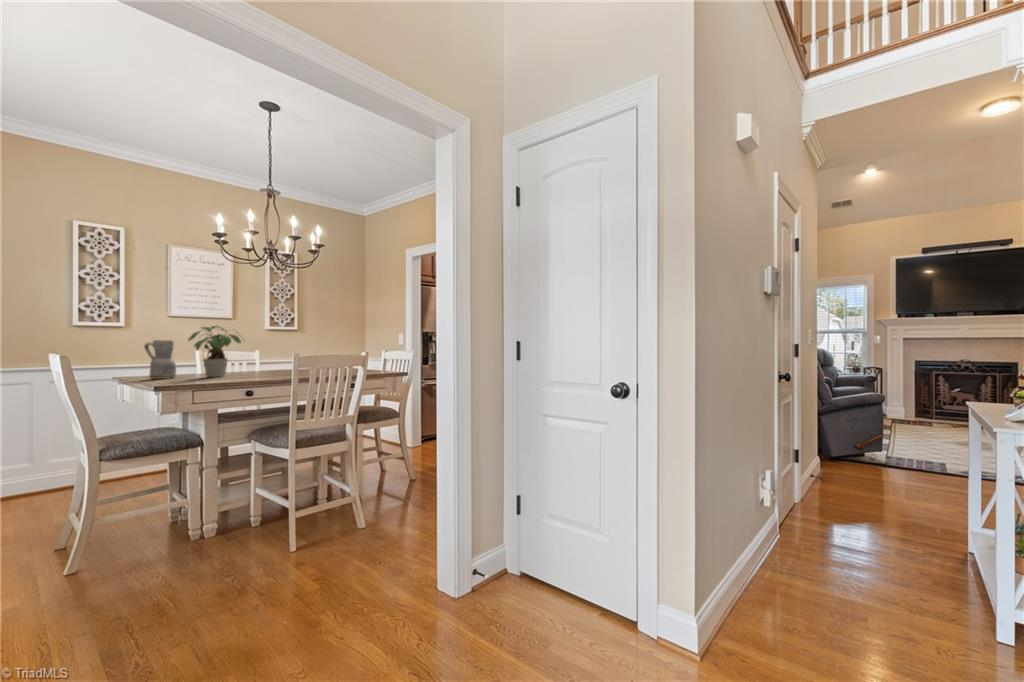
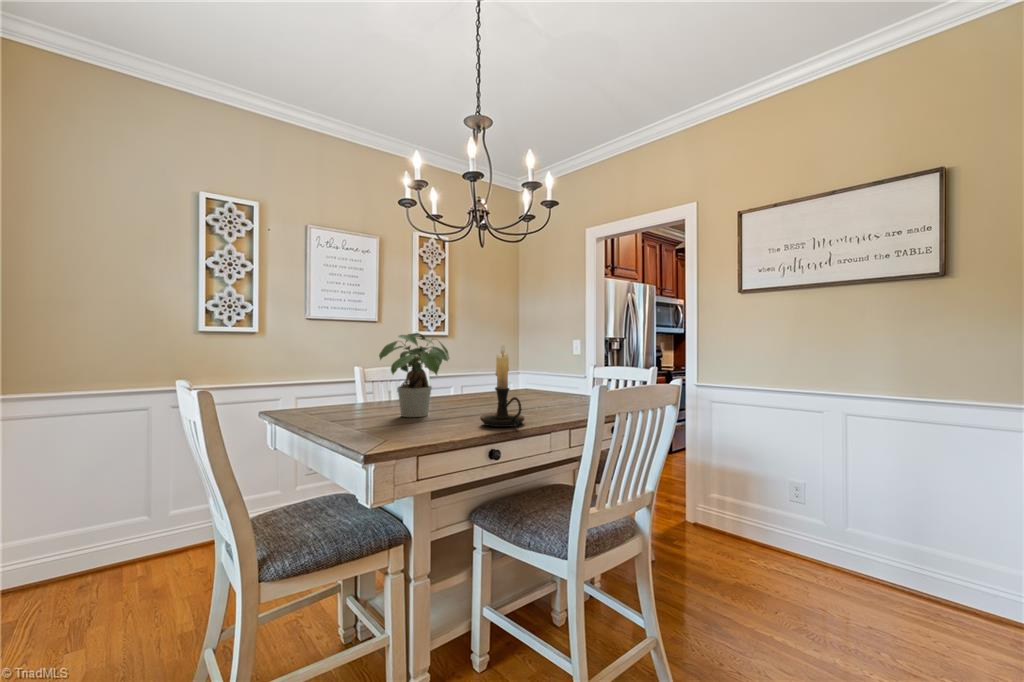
candle holder: none [243,330,272,378] -> present [480,343,524,427]
ceramic pitcher: present [144,340,176,379] -> none [308,355,351,418]

